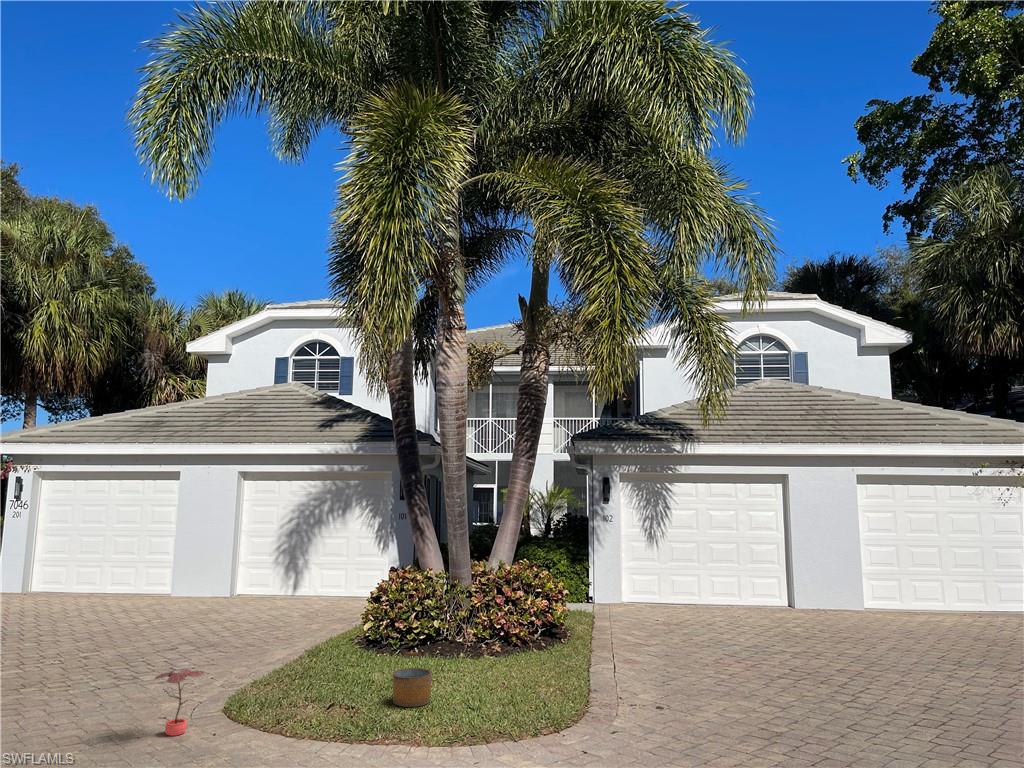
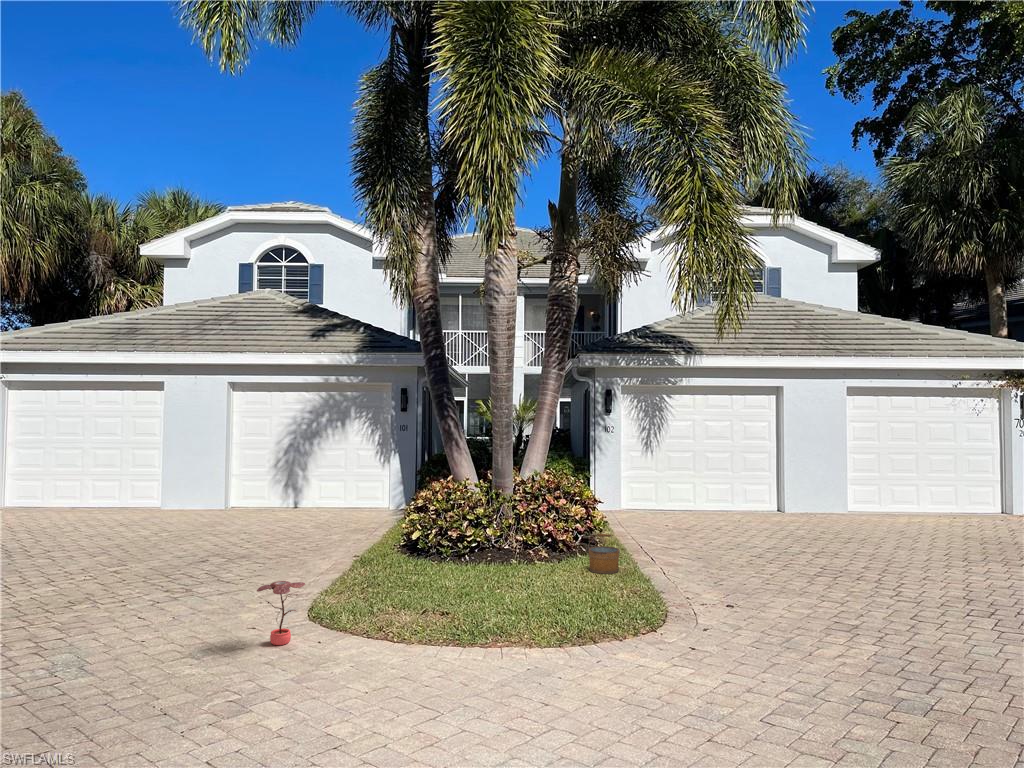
bucket: present [392,652,432,707] -> present [588,534,620,574]

